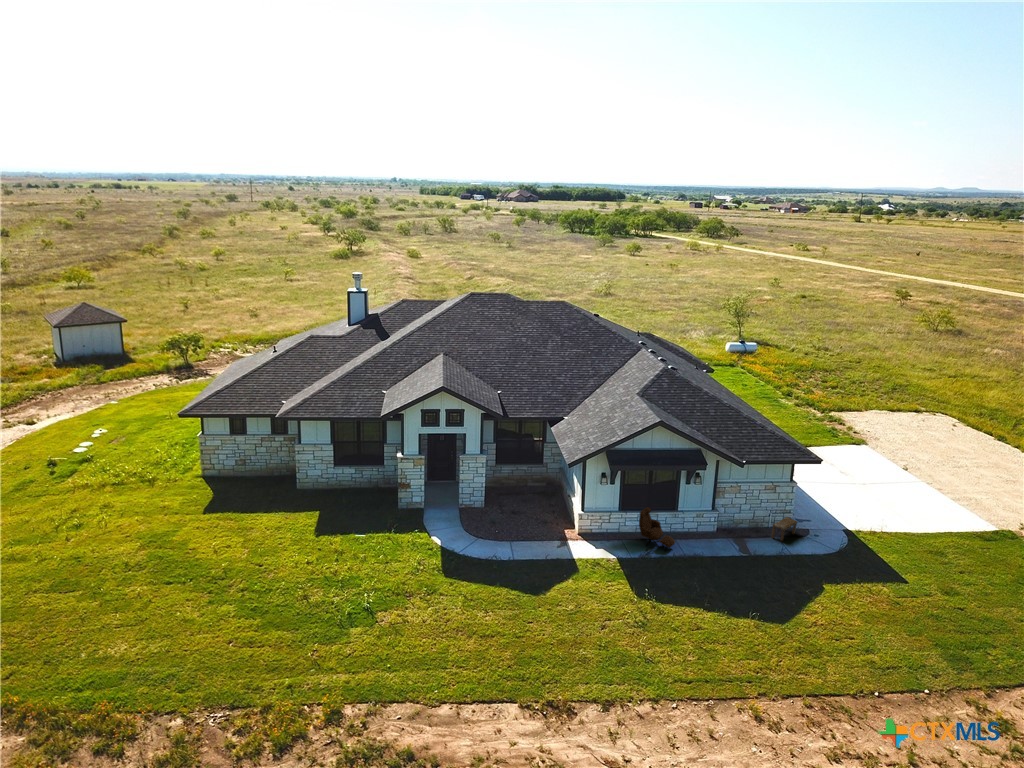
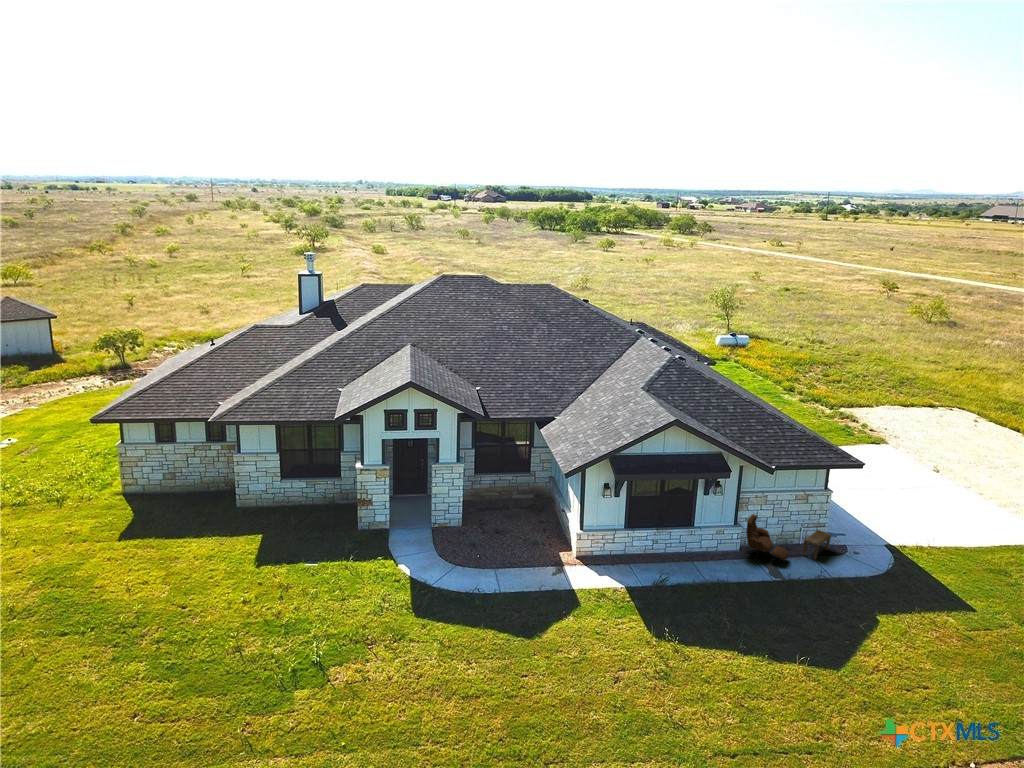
lounge chair: present [639,507,675,550] -> present [746,514,789,563]

